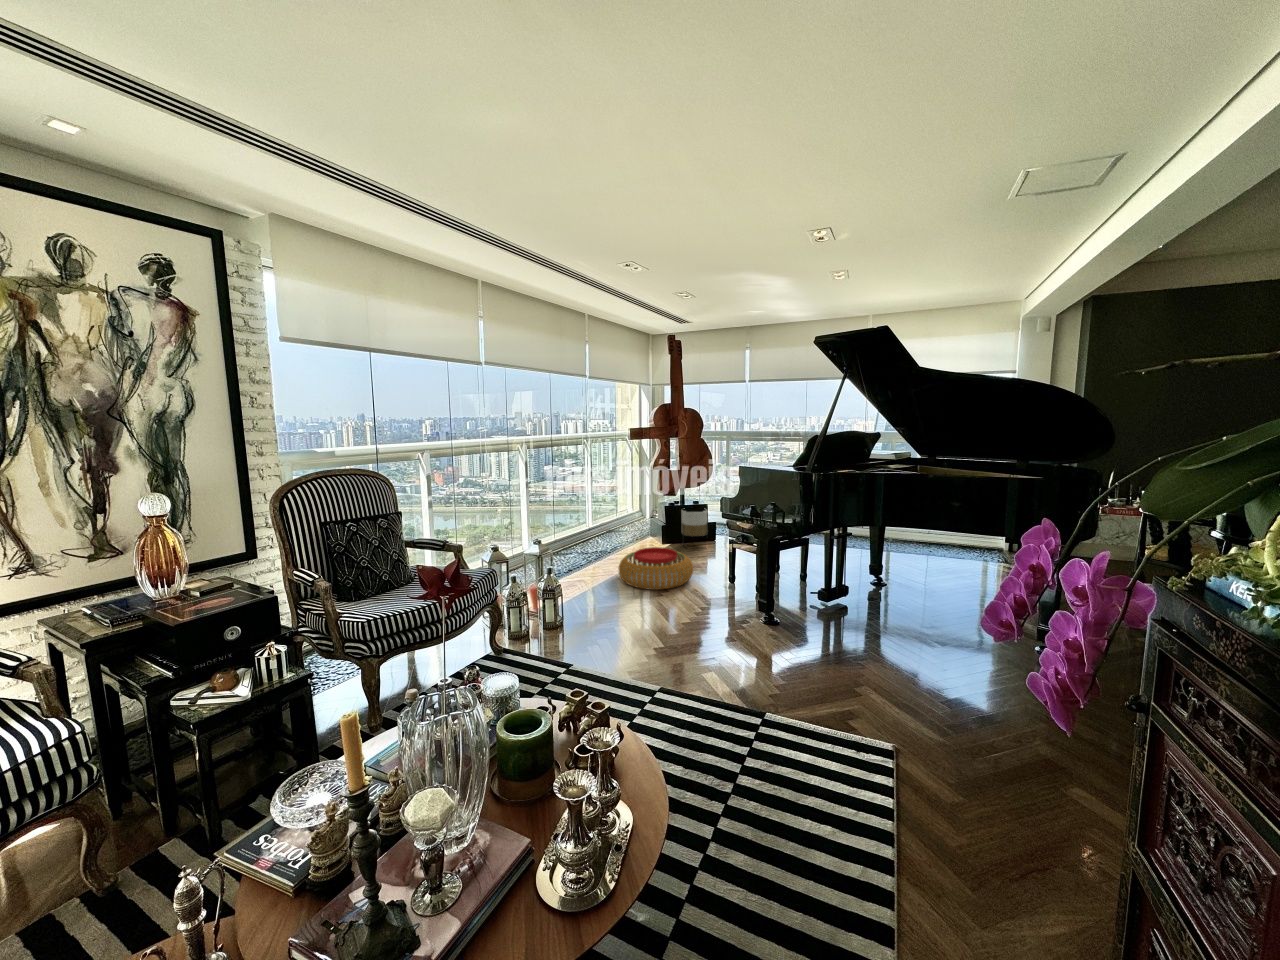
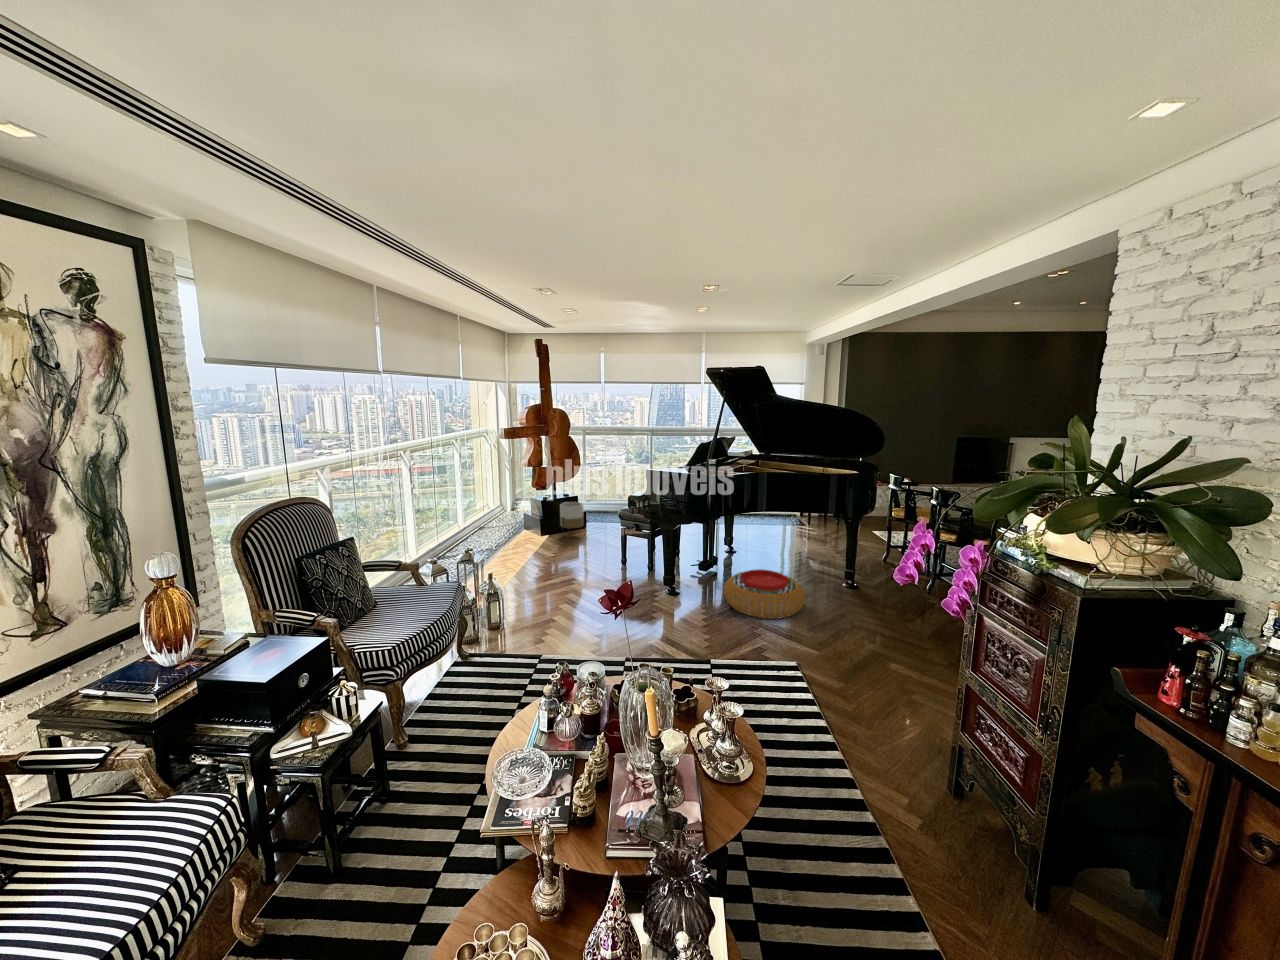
pouf: present [619,547,693,590] -> present [724,569,805,619]

